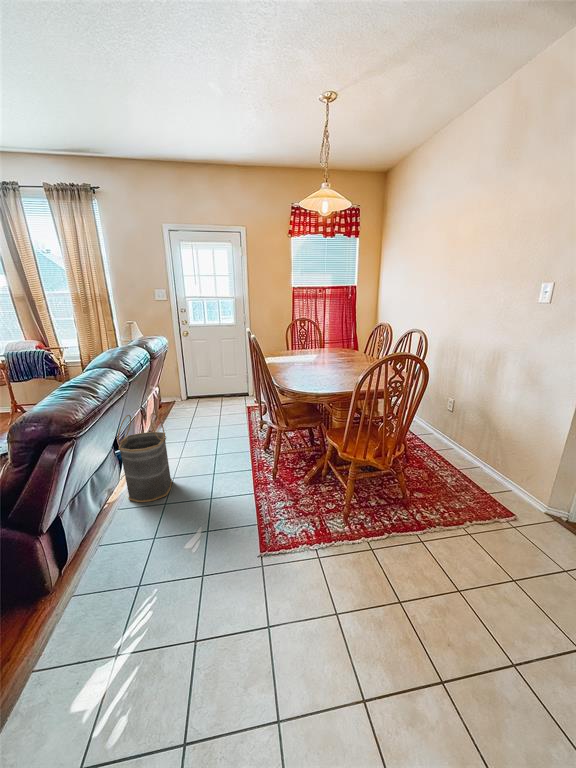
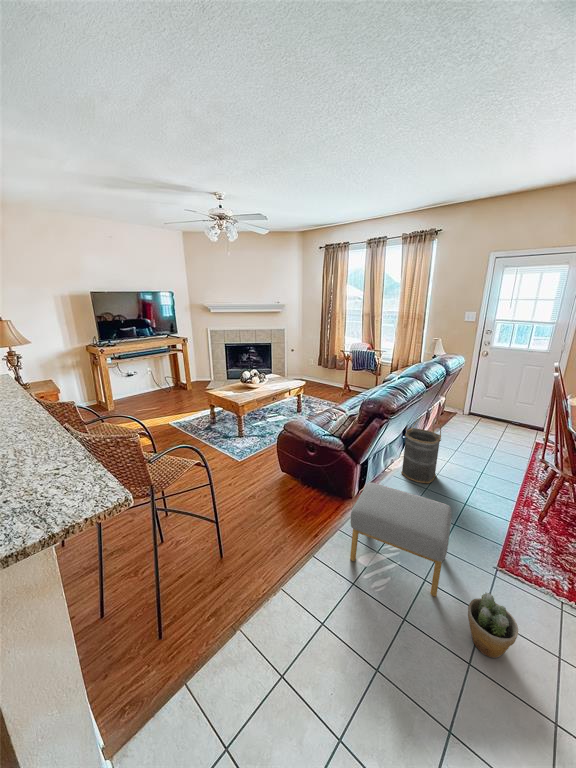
footstool: none [37,522,217,723] -> present [350,483,452,597]
potted plant: none [258,612,312,690] -> present [468,593,518,658]

